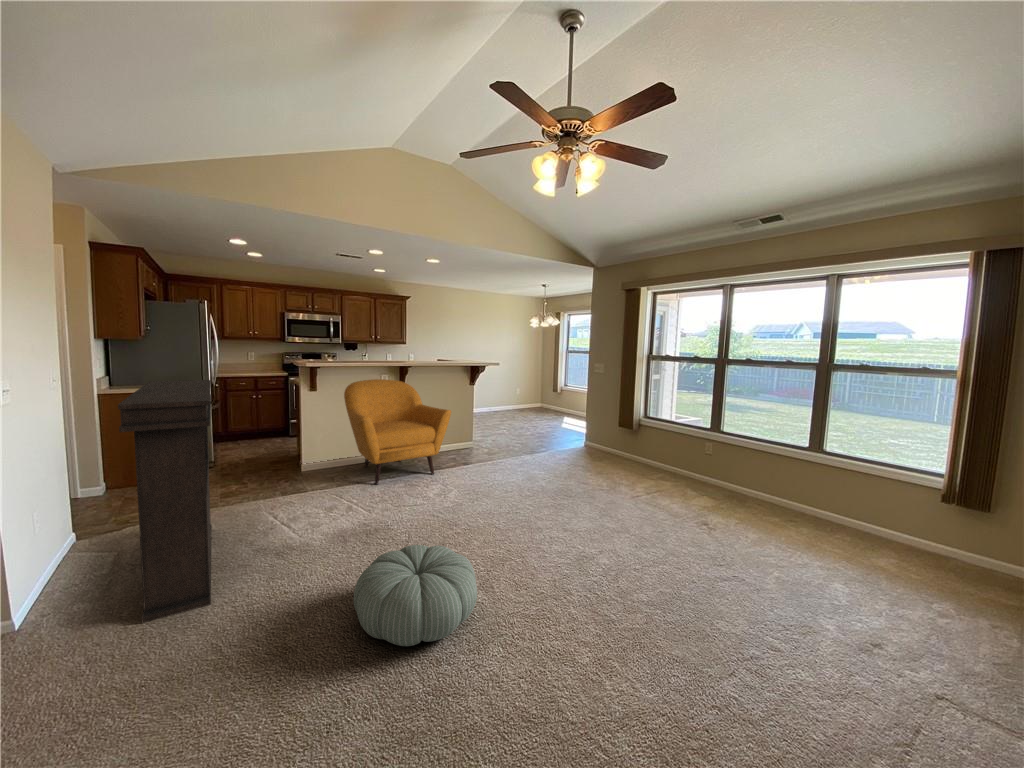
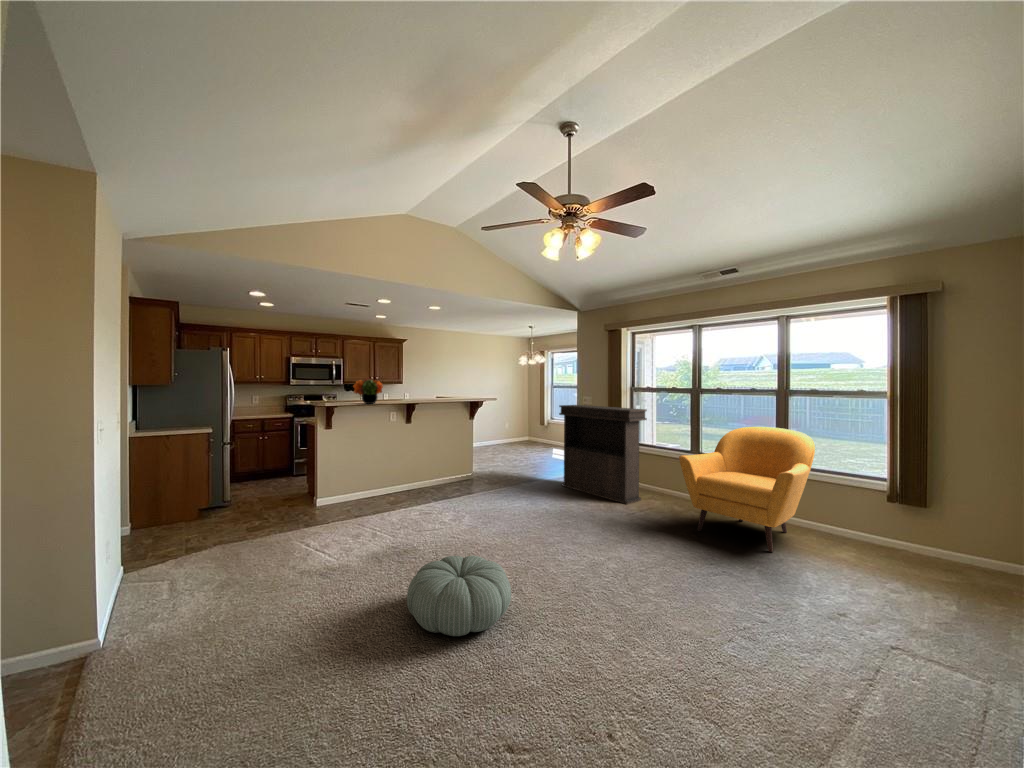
flower arrangement: none [341,336,374,365] -> present [353,378,383,404]
armchair: present [344,379,451,485] -> present [679,427,815,552]
console table: present [118,380,212,623] -> present [559,405,647,504]

